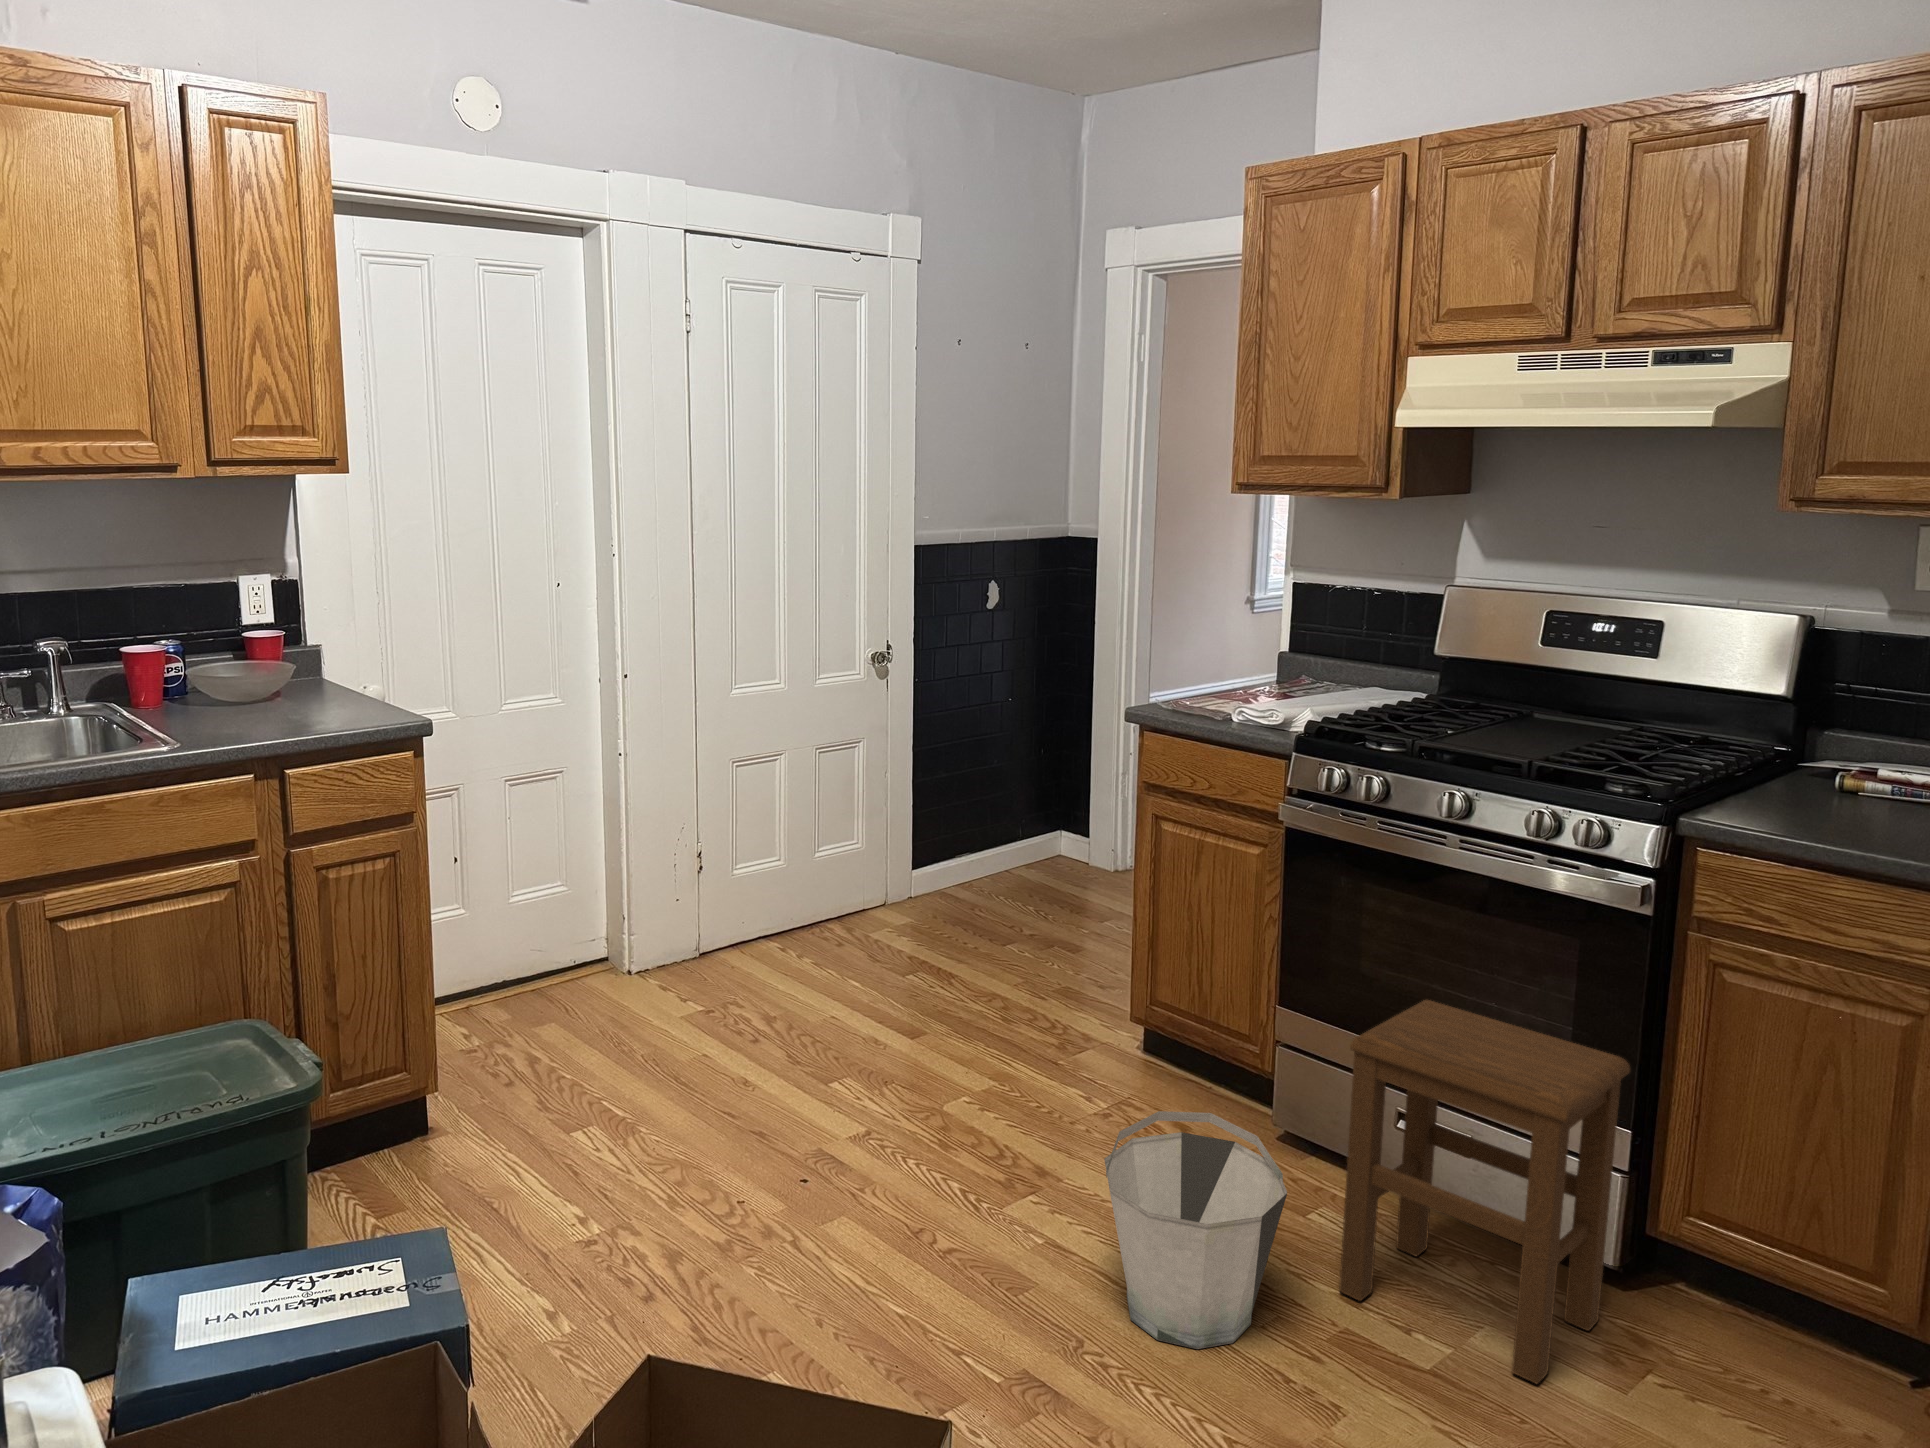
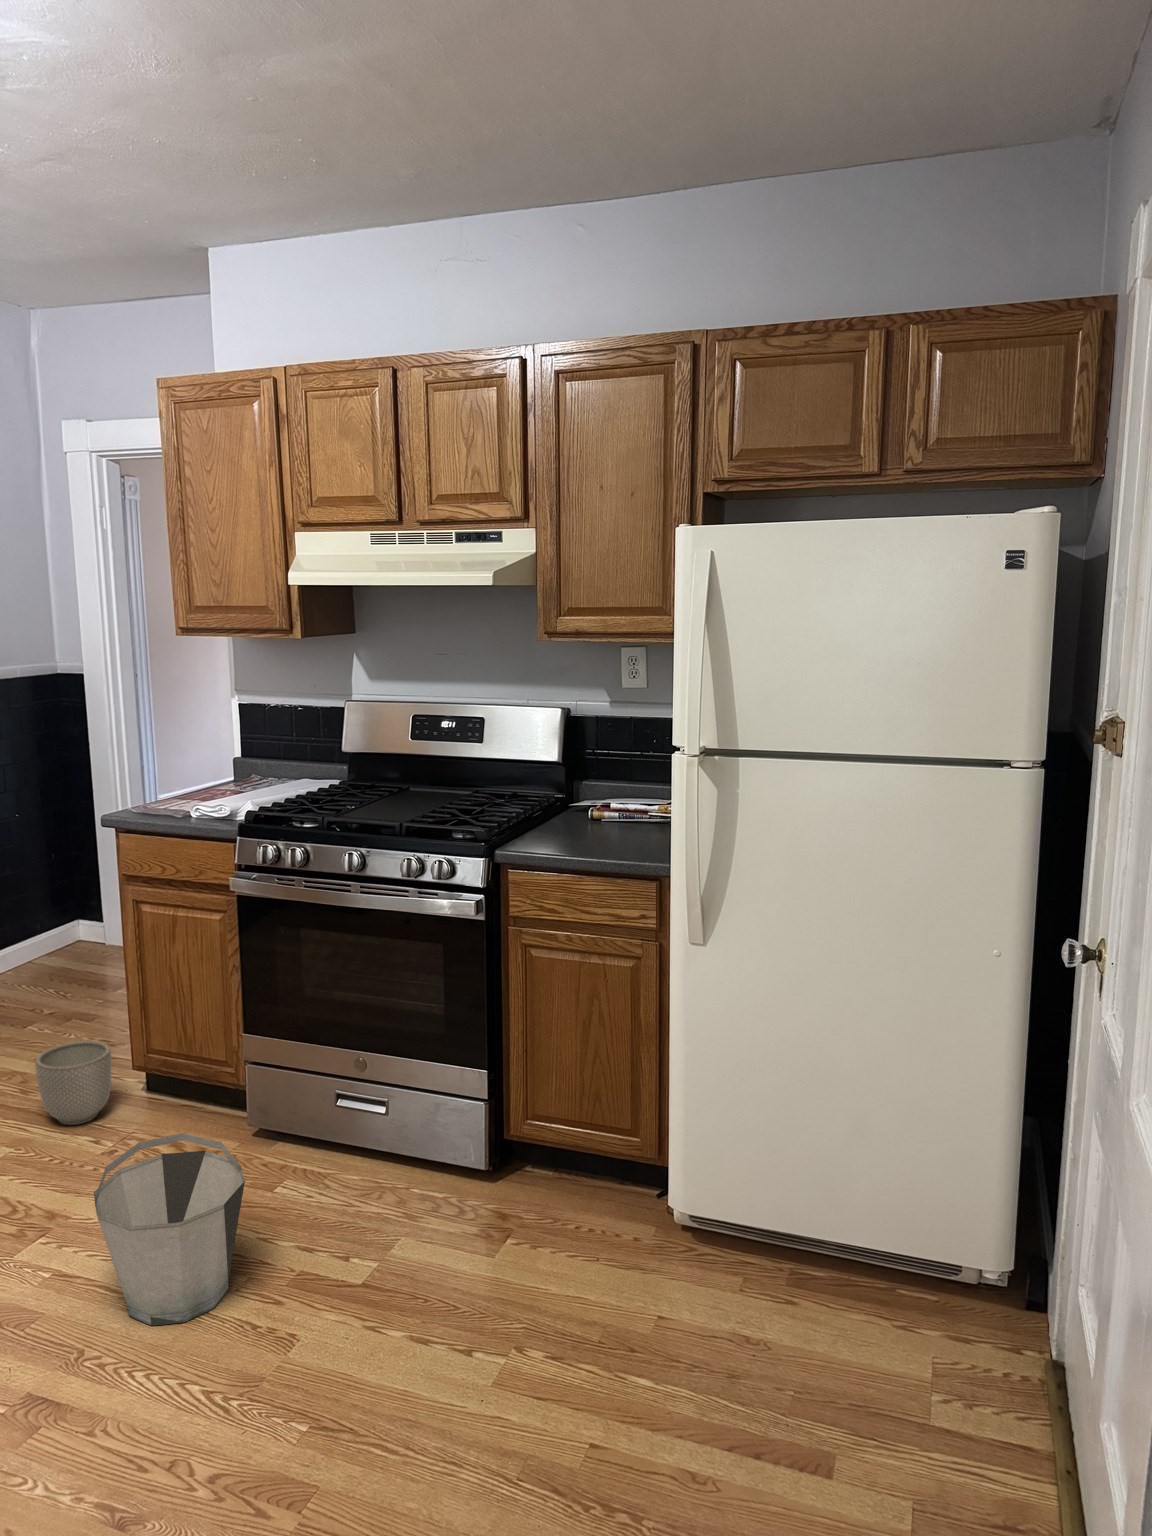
planter: none [1028,972,1111,1071] -> present [35,1041,111,1125]
stool: present [1339,1000,1630,1384] -> none [285,1010,478,1269]

